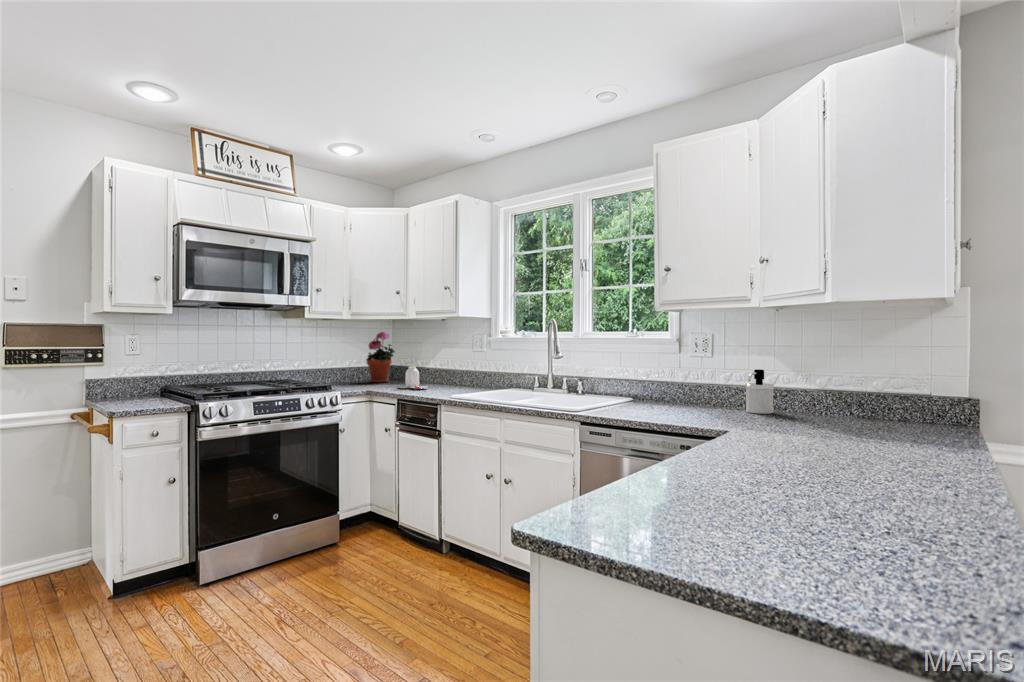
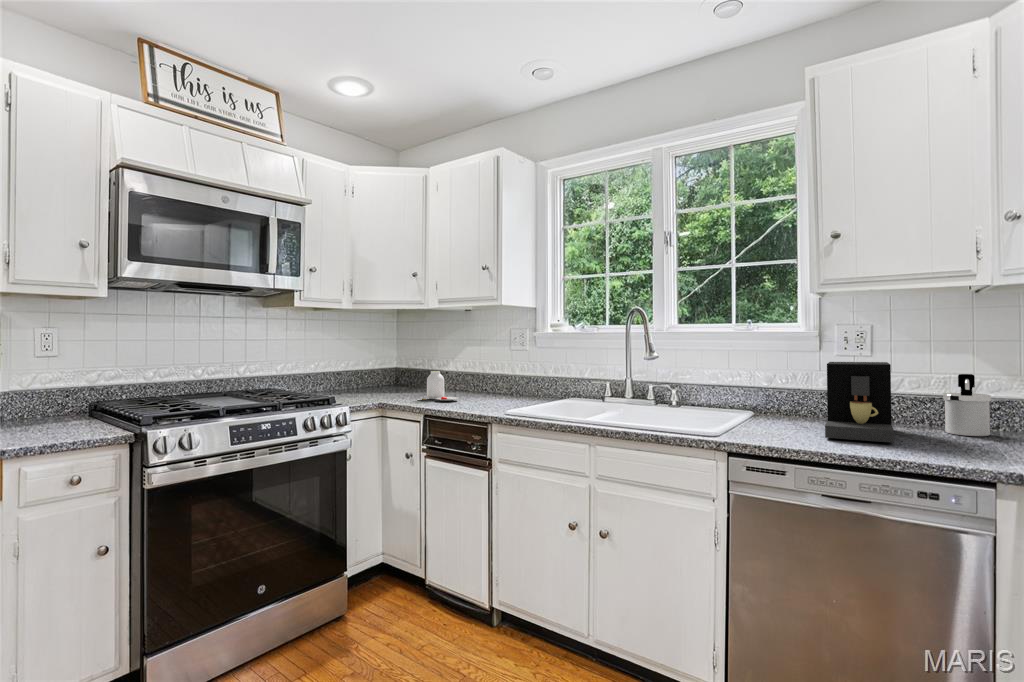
potted plant: present [367,332,395,383] -> none [369,327,404,392]
coffee maker: none [648,360,711,416] -> present [825,362,894,443]

